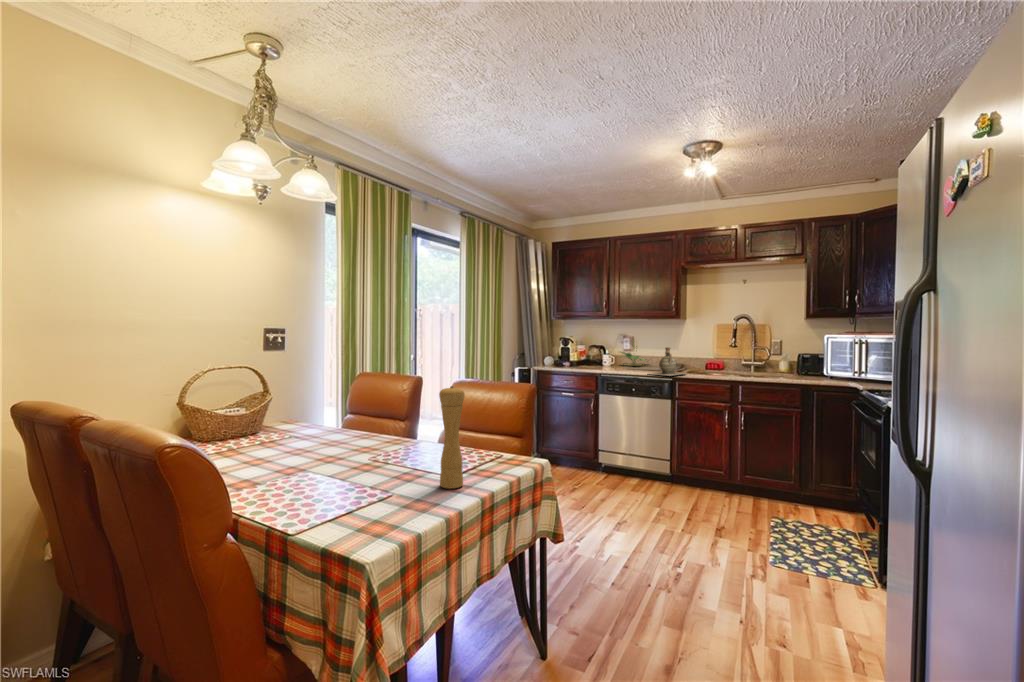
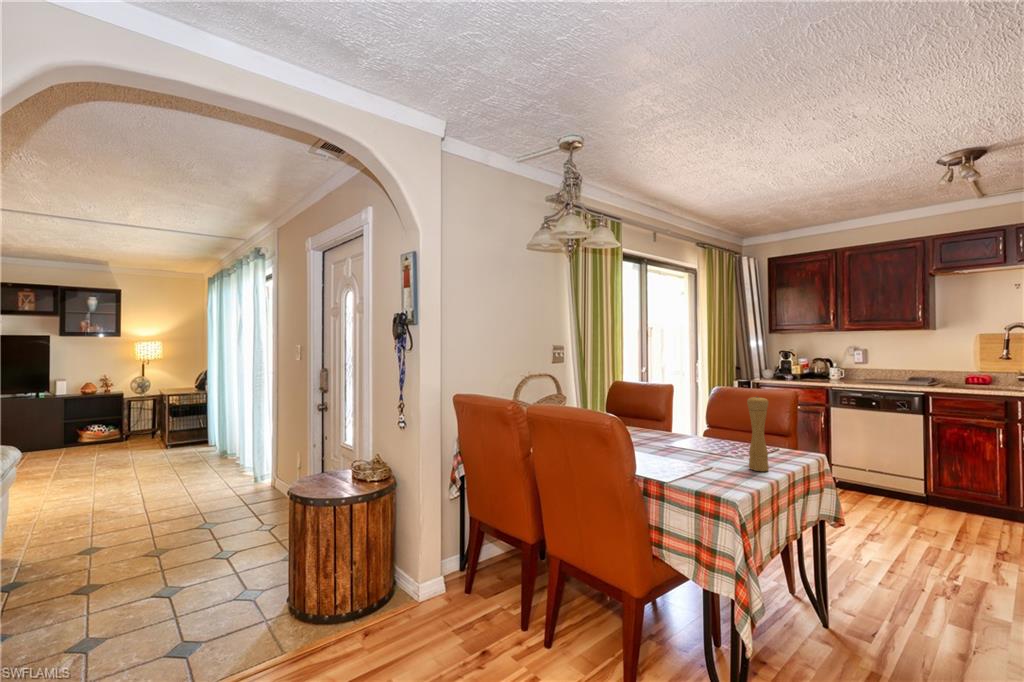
ceramic jug: present [650,347,684,376] -> none [888,361,945,391]
potted plant: present [622,352,645,366] -> none [847,348,889,380]

